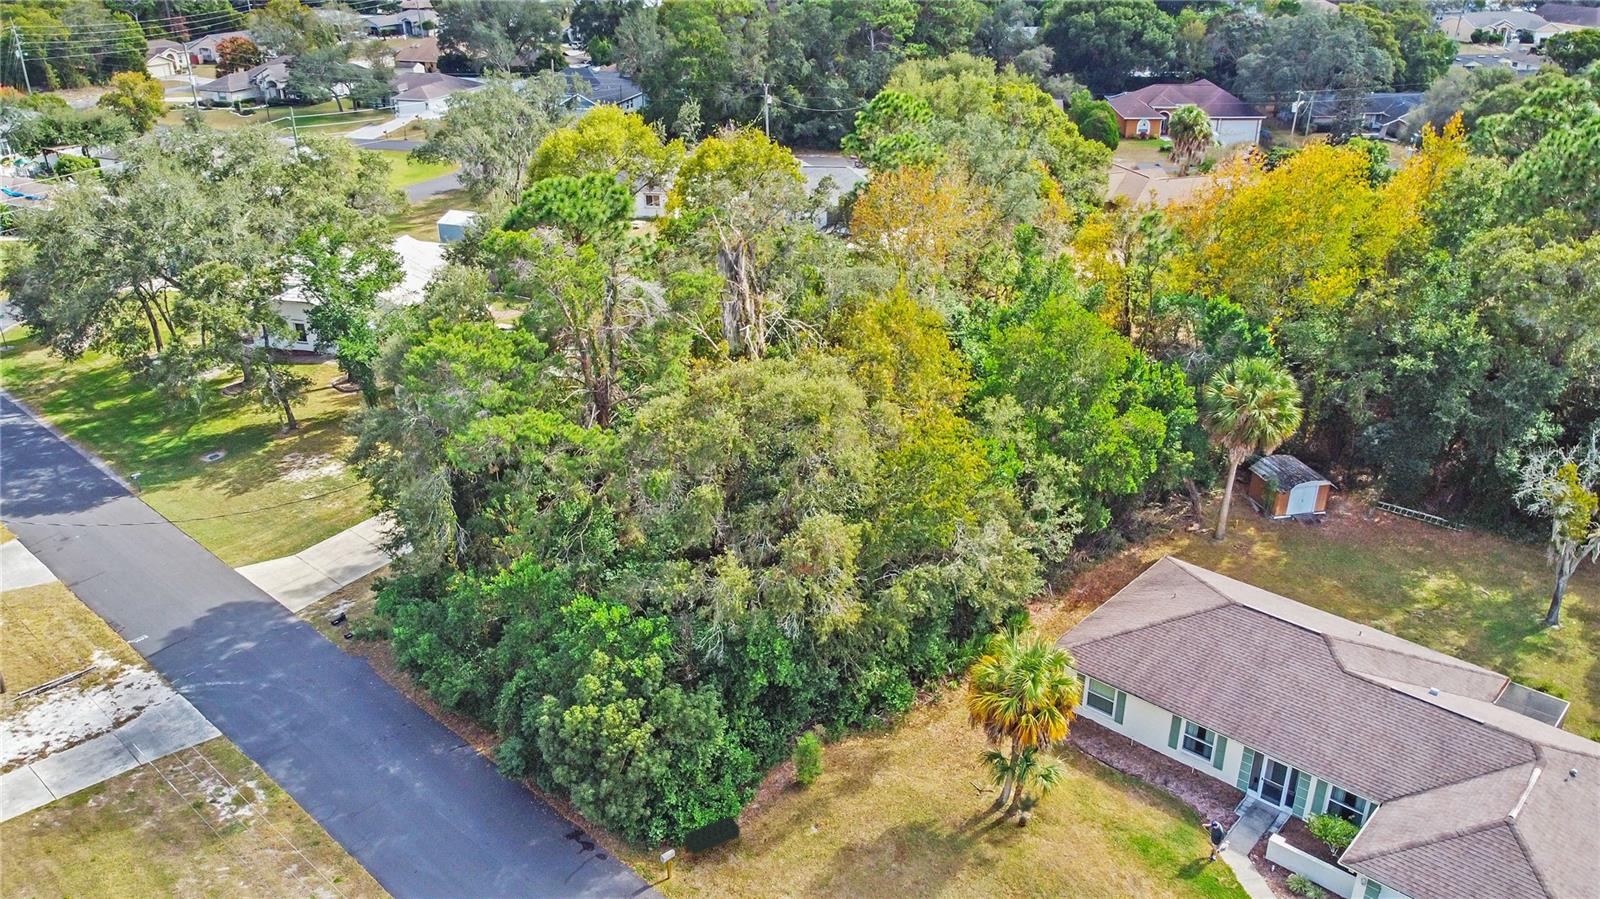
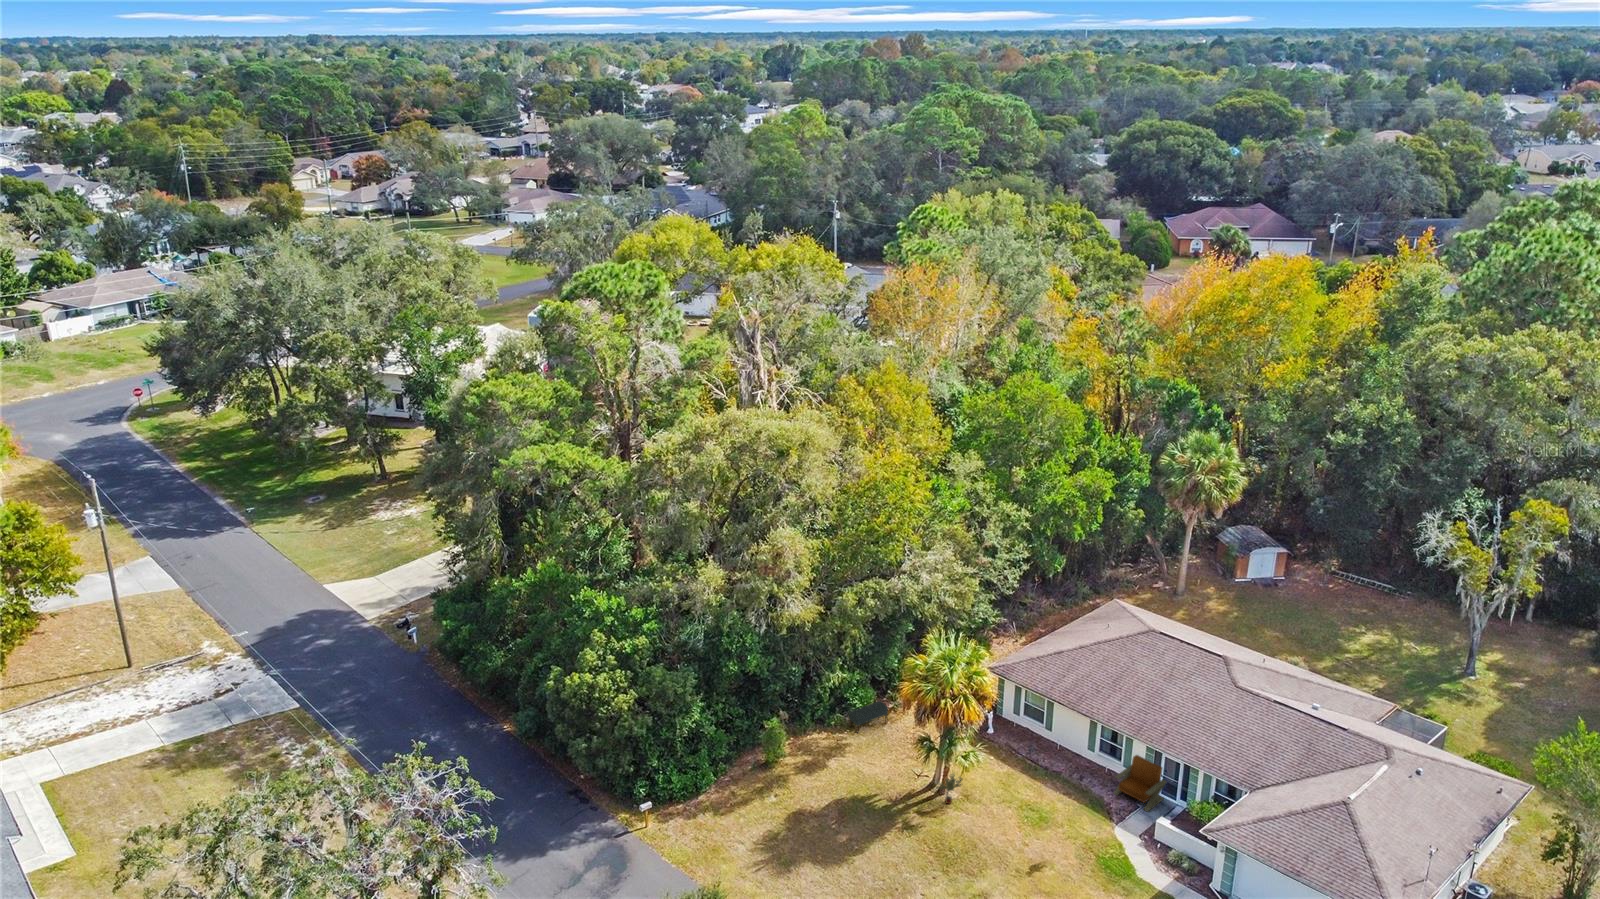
lounge chair: none [1206,755,1269,823] -> present [1113,755,1167,812]
bench: present [684,816,740,863] -> present [849,701,888,732]

